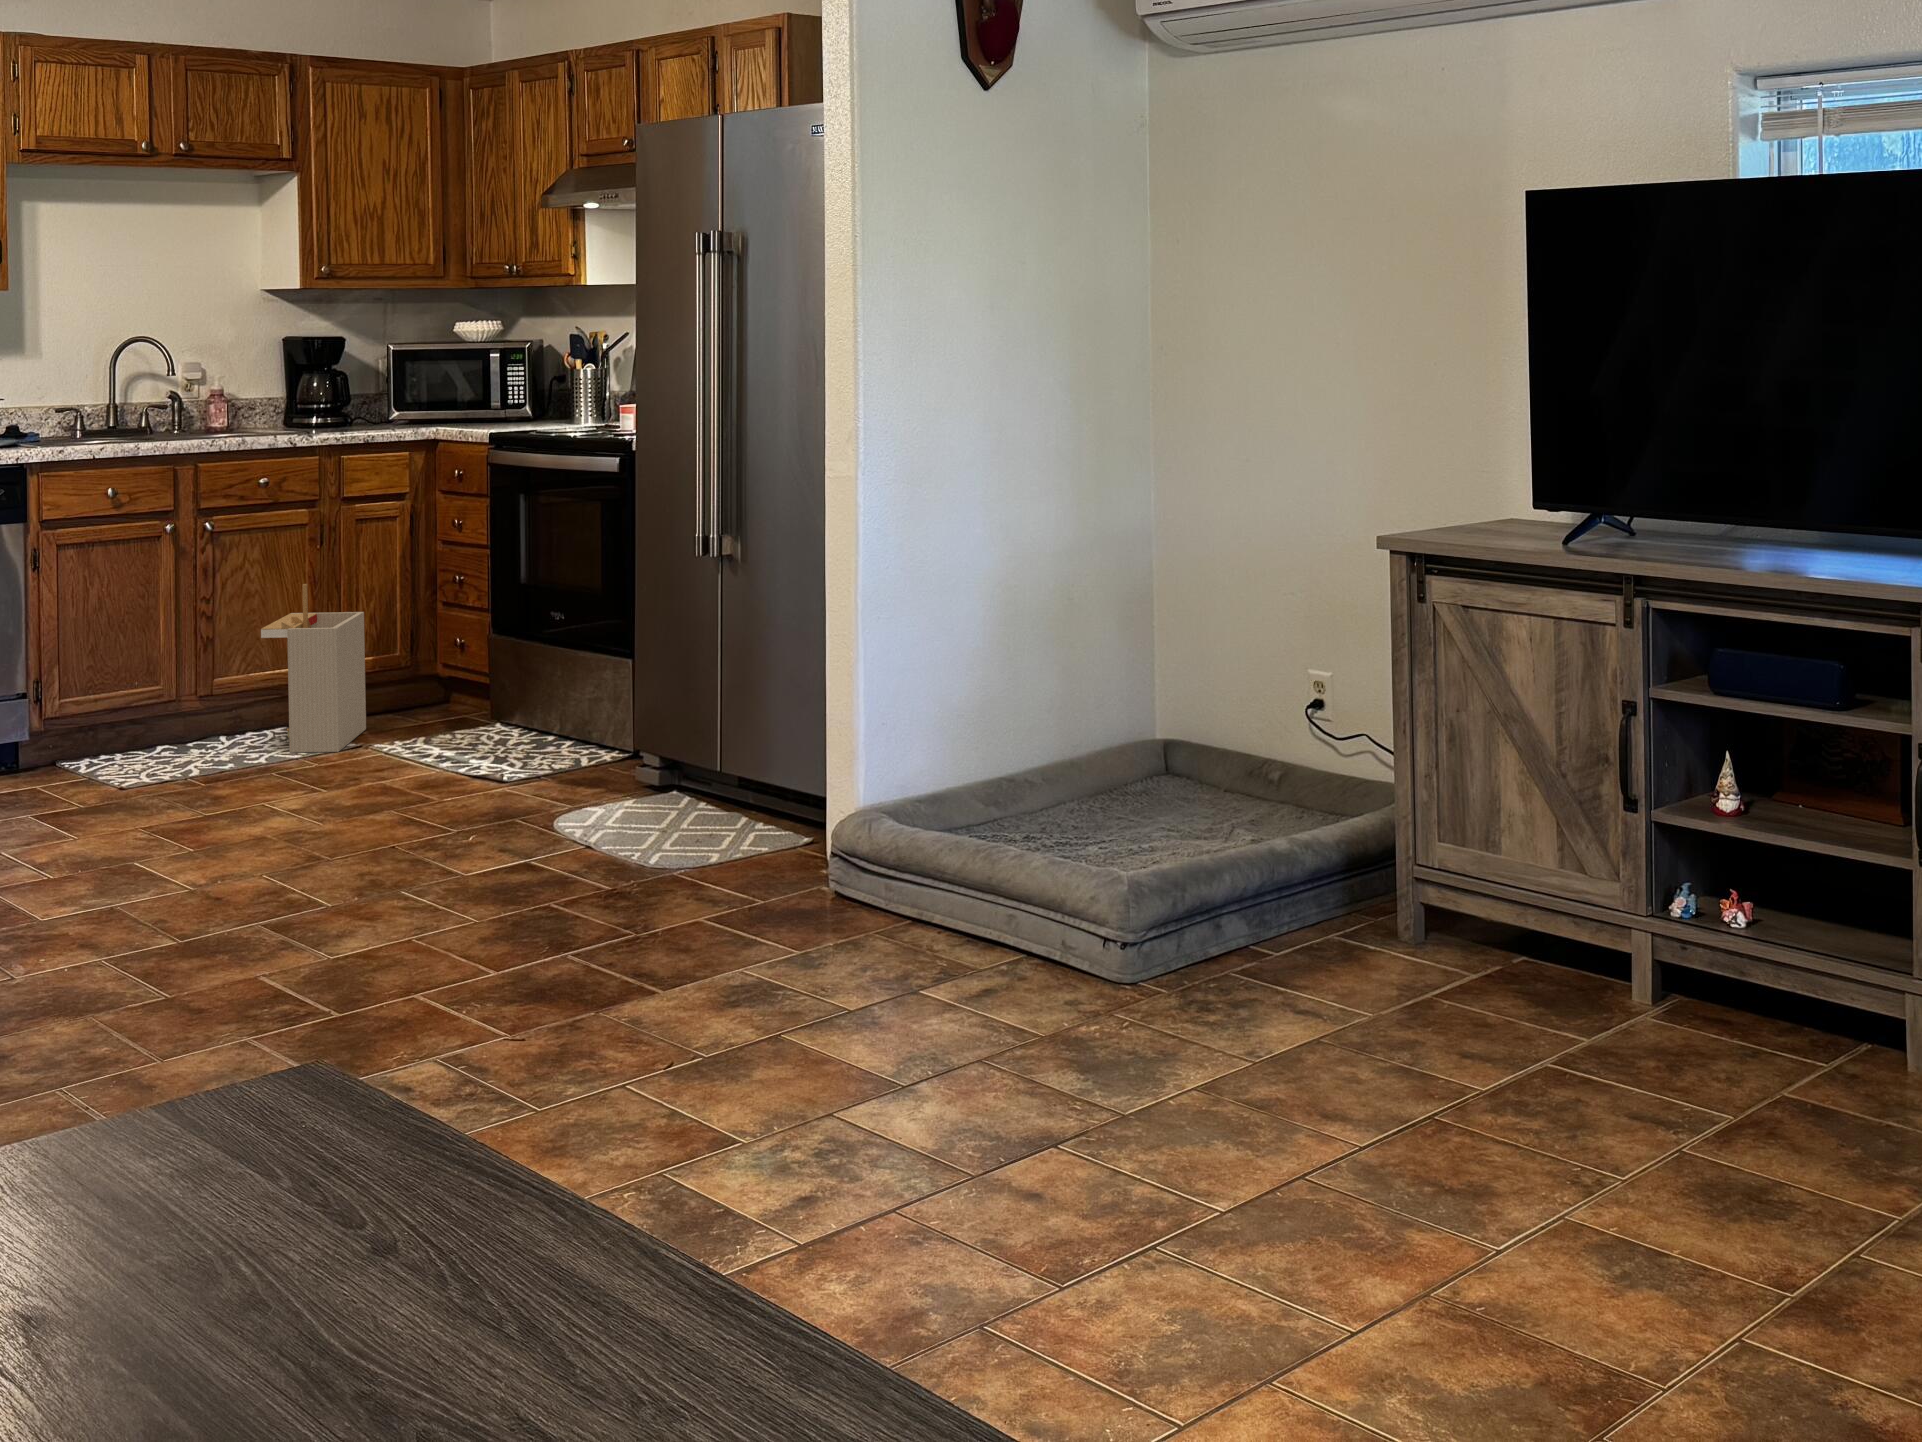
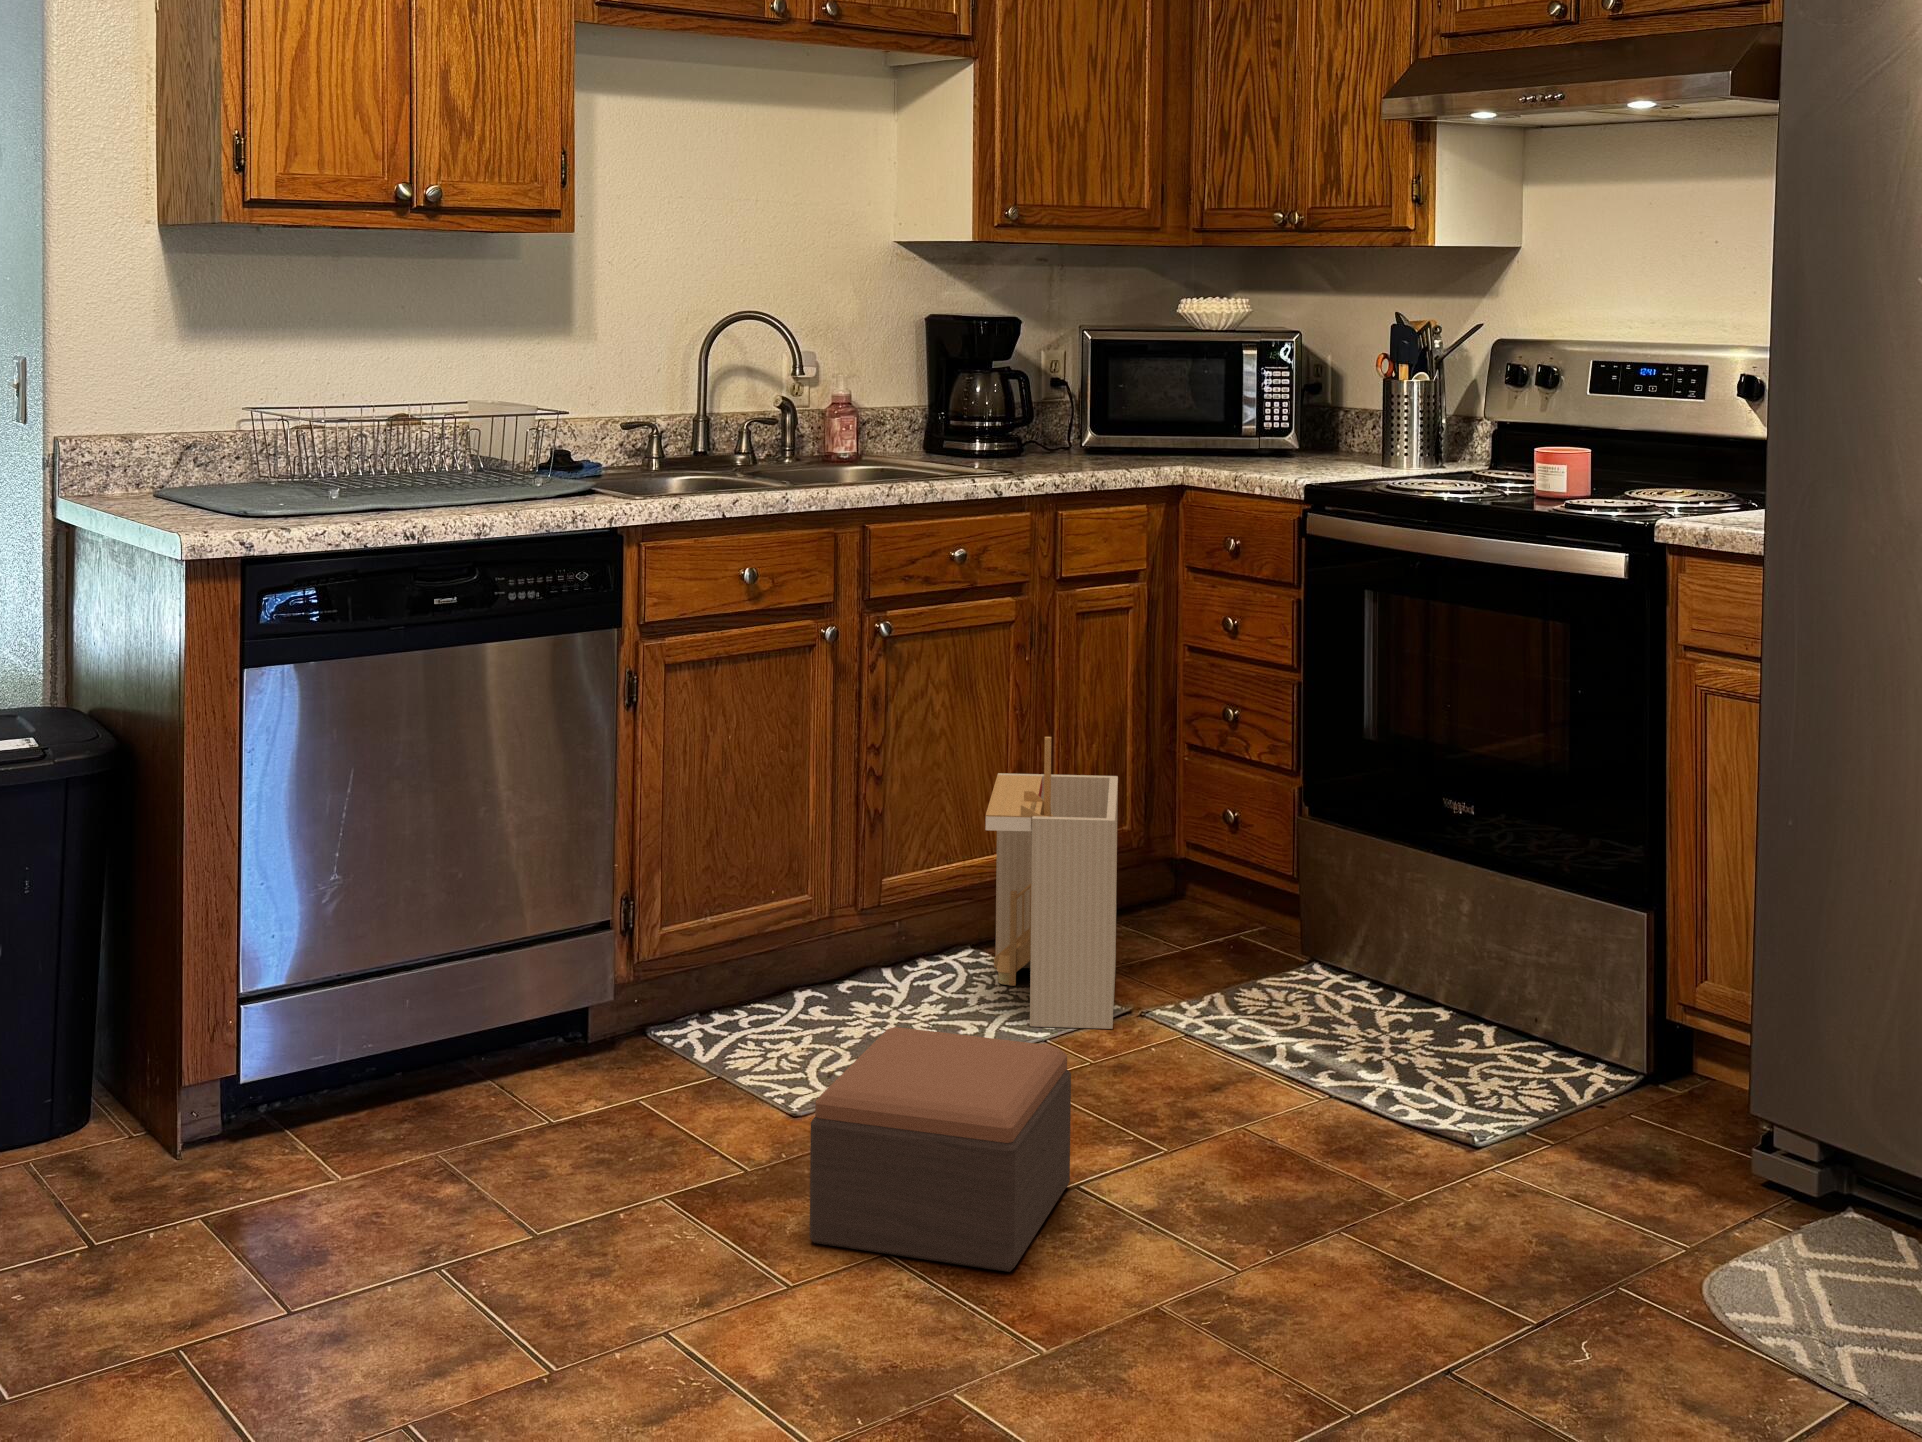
footstool: none [92,724,253,830] -> present [810,1027,1071,1272]

